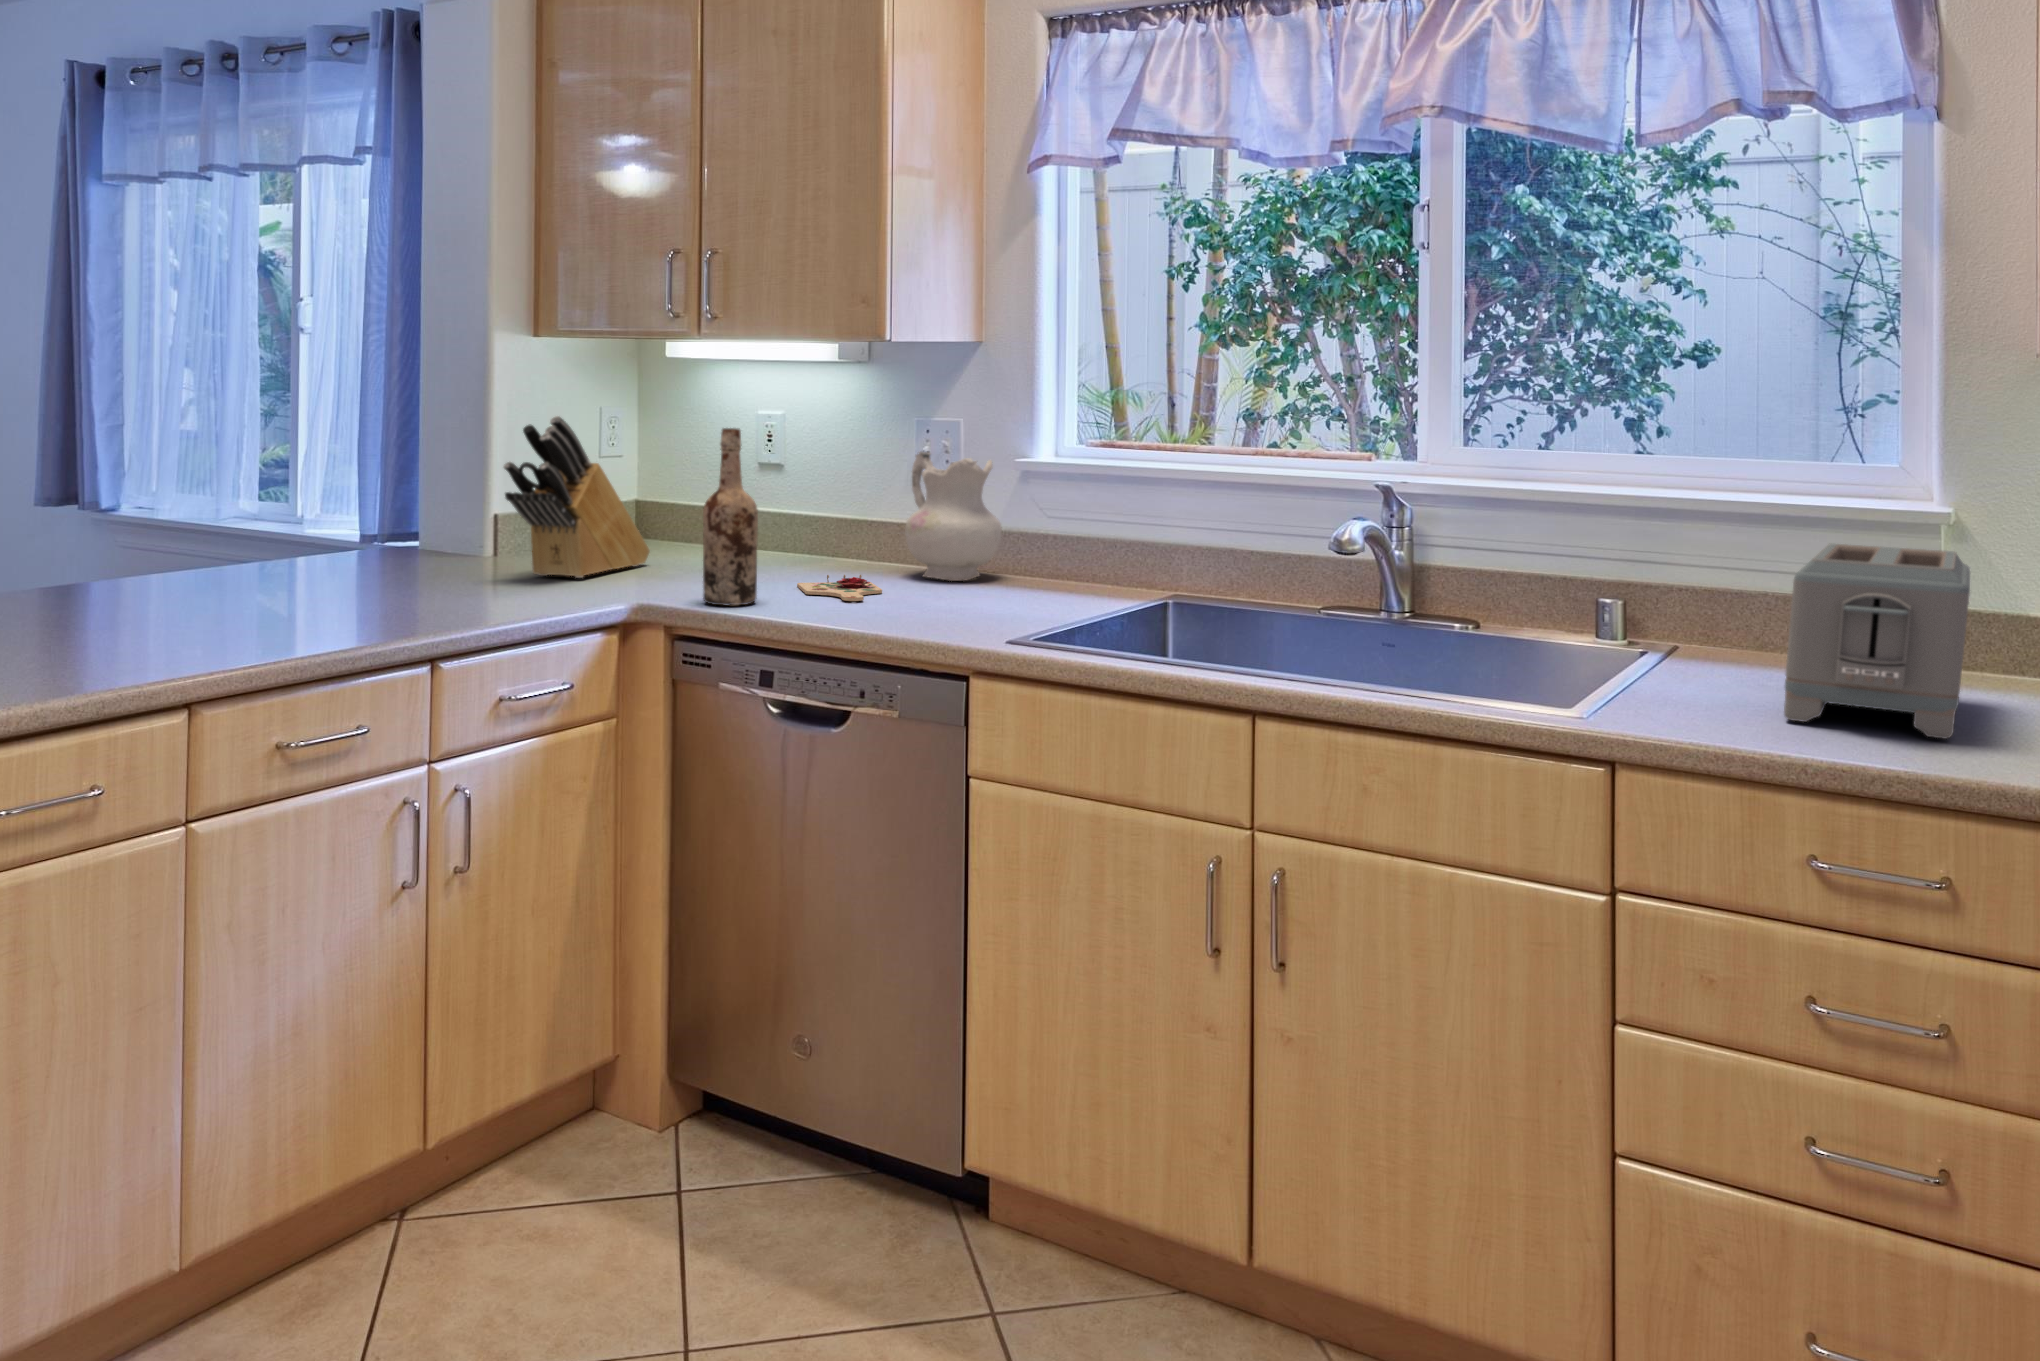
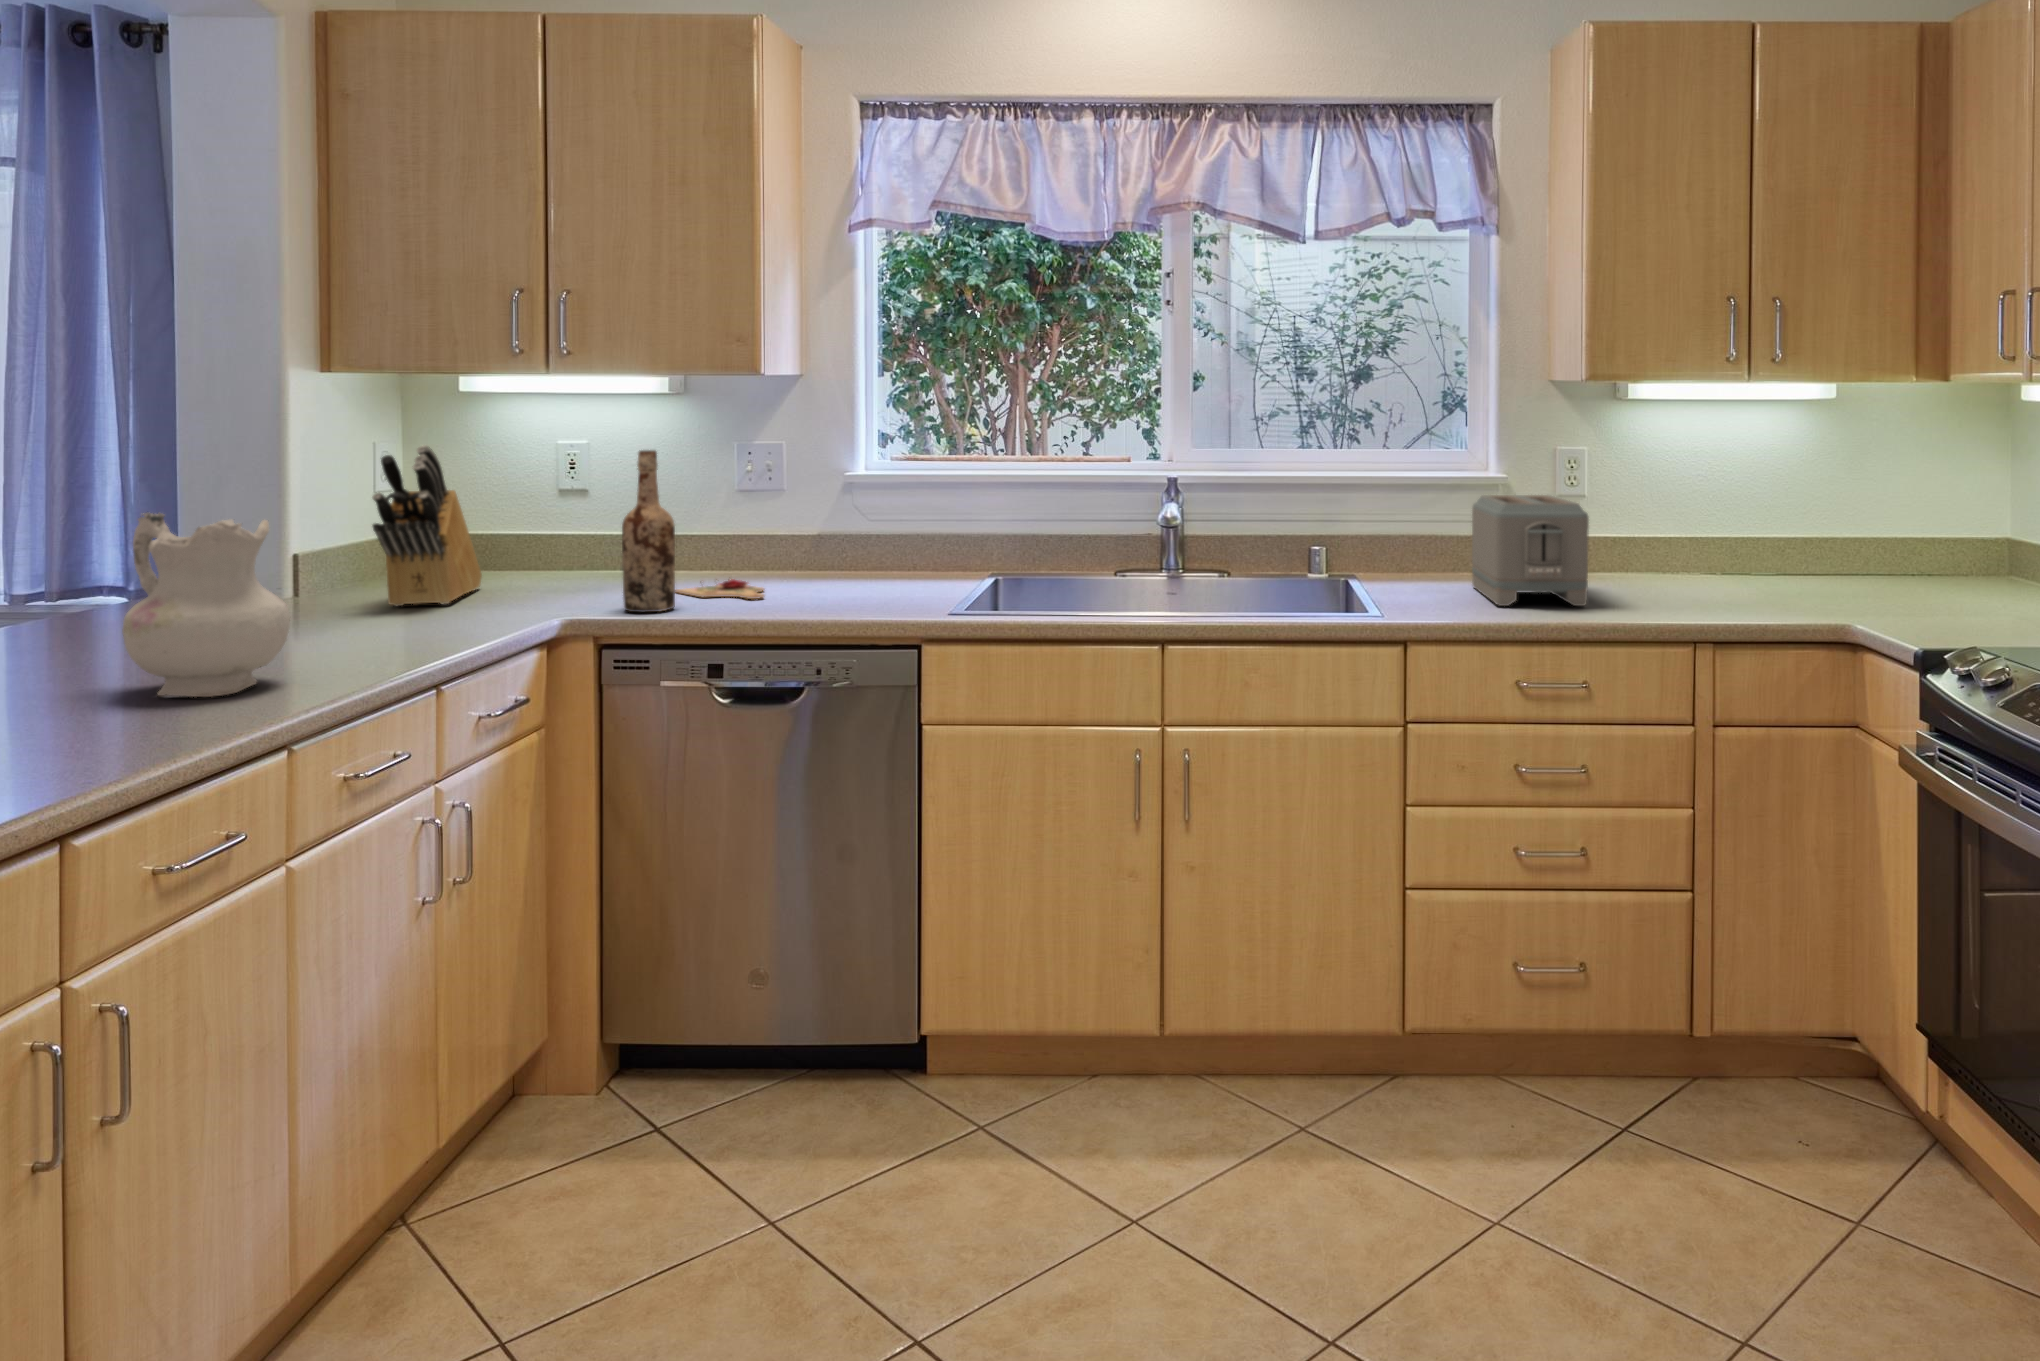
ceramic pitcher: present [905,452,1002,581] -> present [122,513,290,697]

